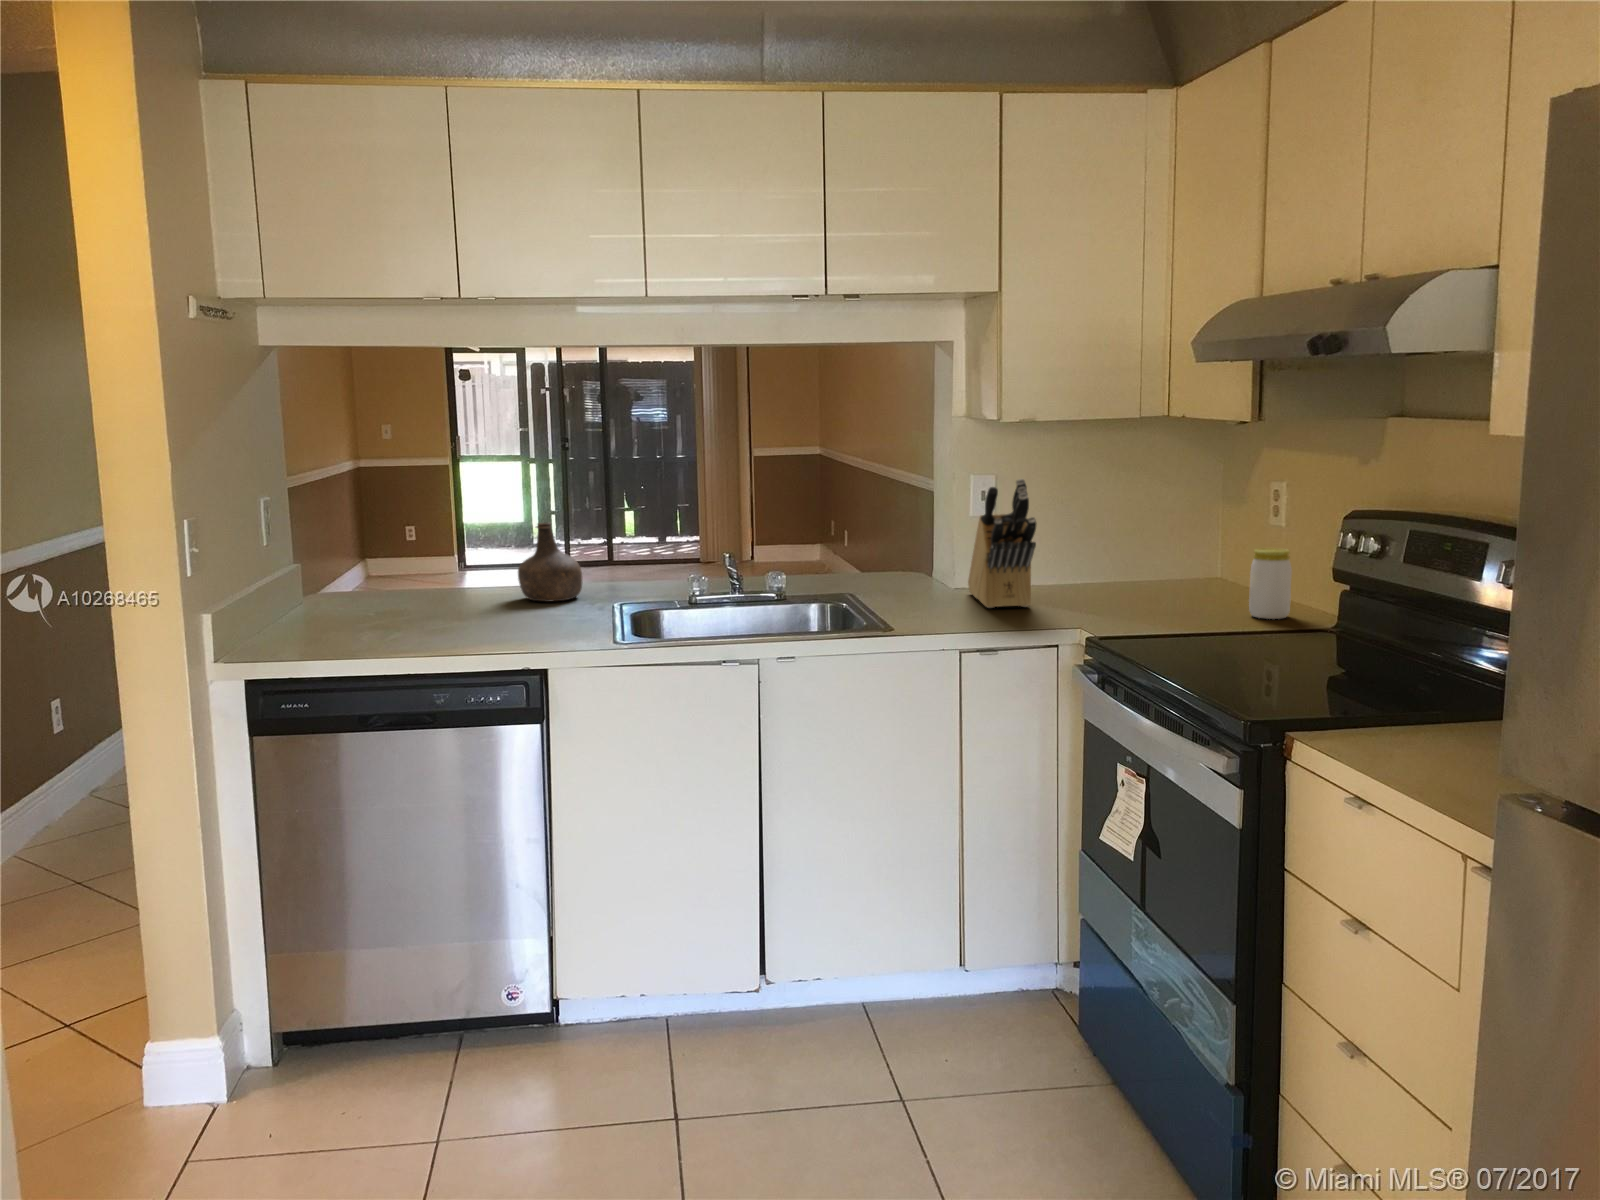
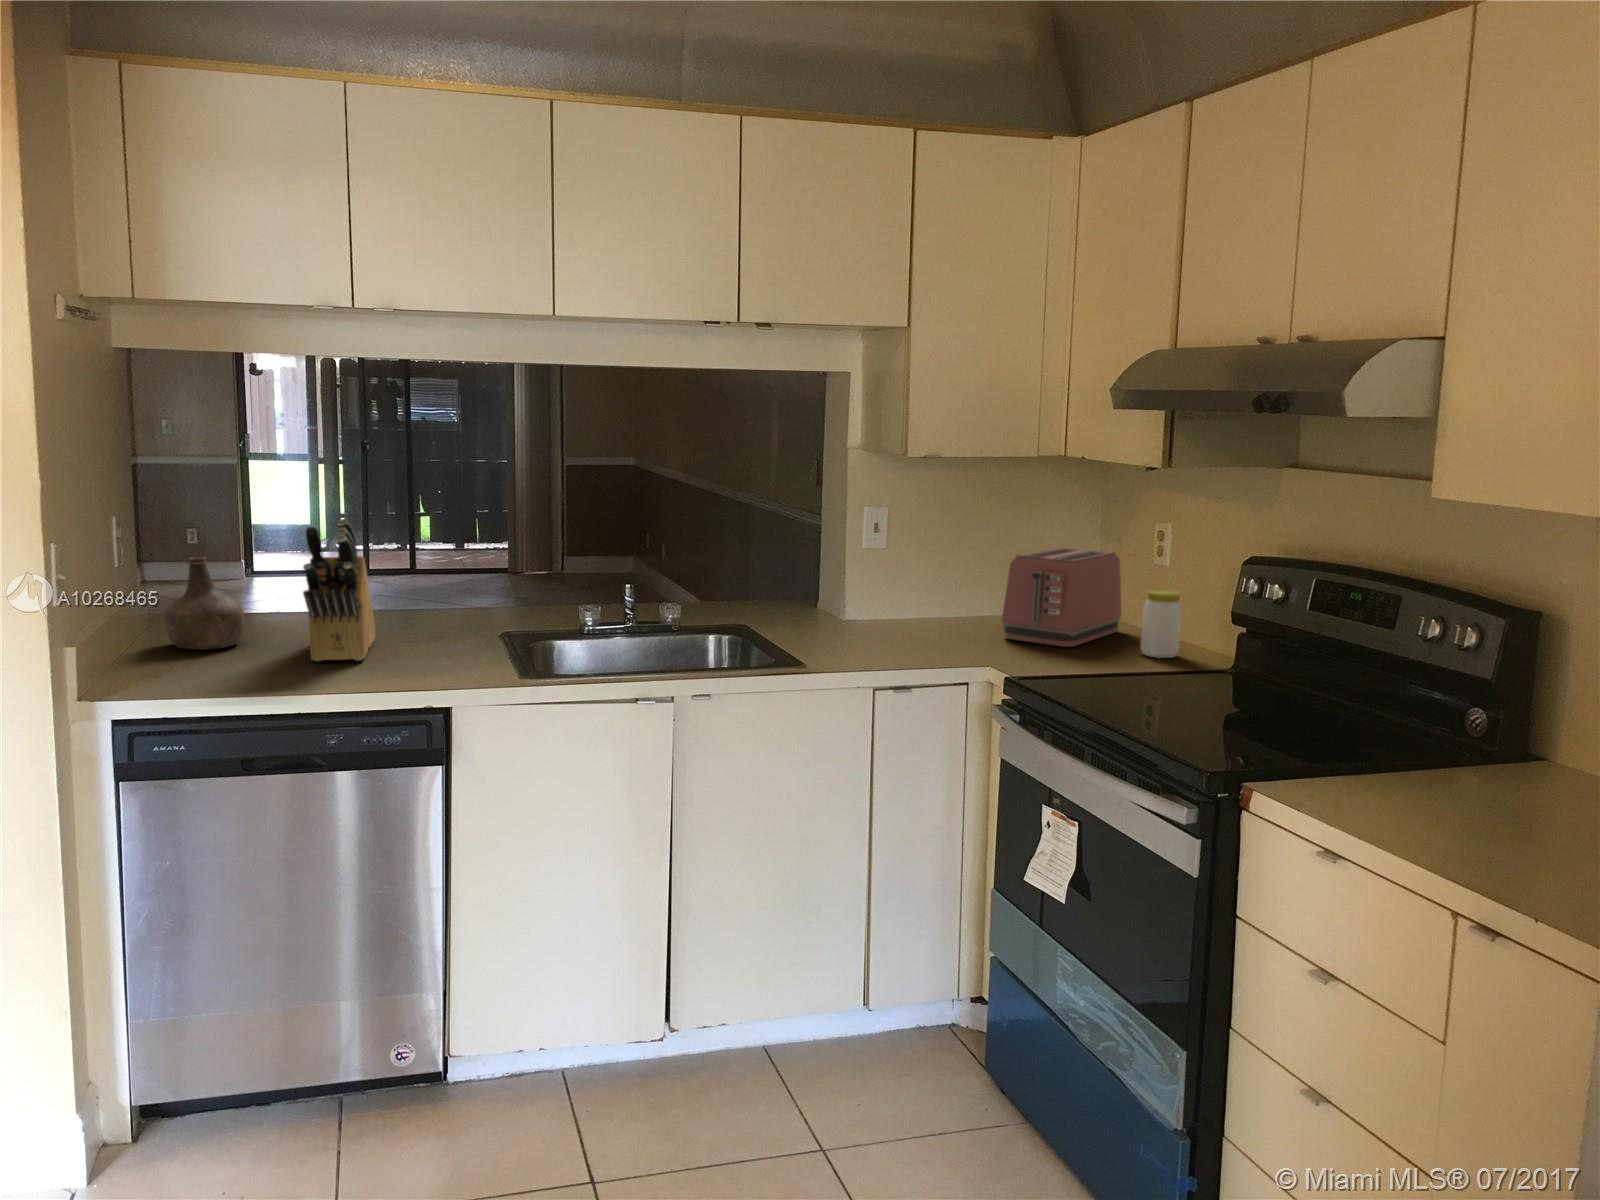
knife block: present [968,479,1037,608] -> present [303,519,375,662]
toaster: none [1108,510,1242,610] -> present [1002,547,1122,647]
bottle: present [518,523,583,602] -> present [163,557,245,650]

